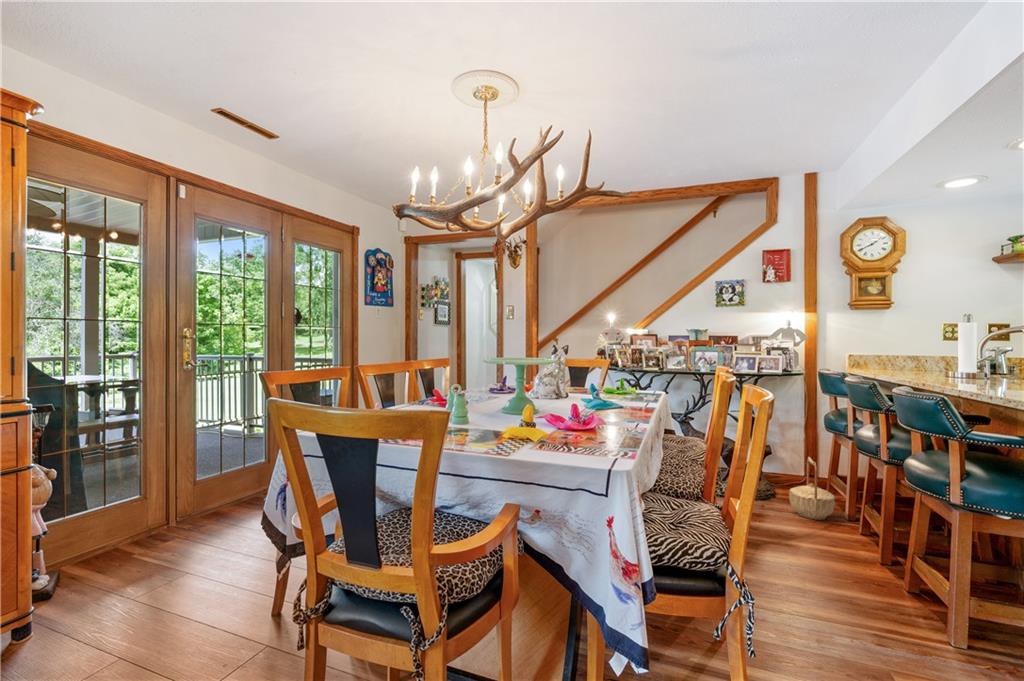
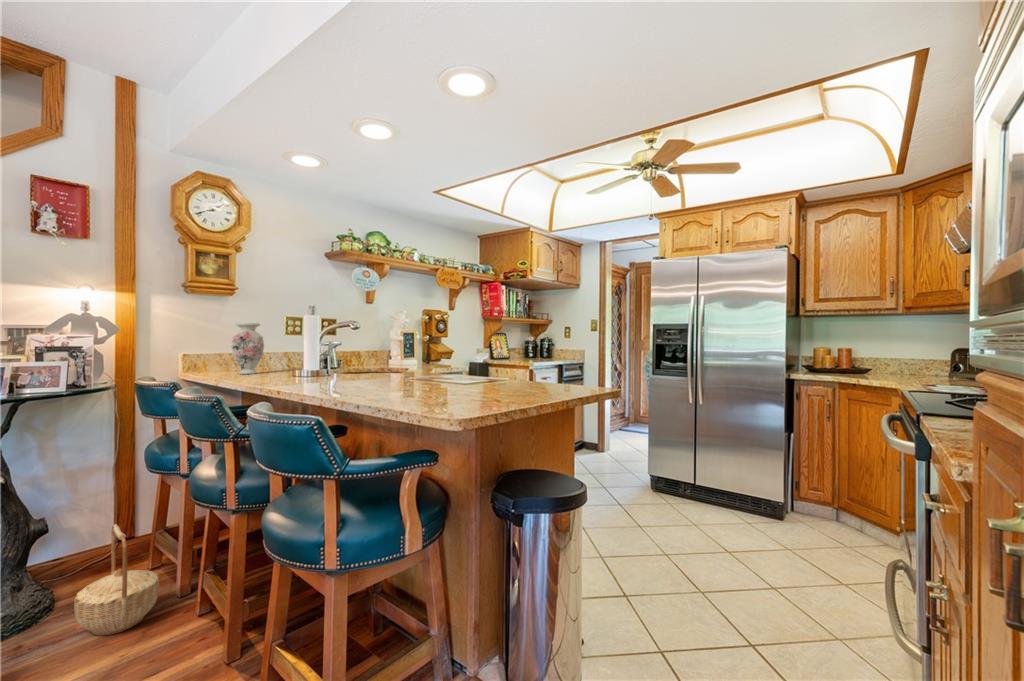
vase: none [889,330,919,373] -> present [231,323,264,374]

